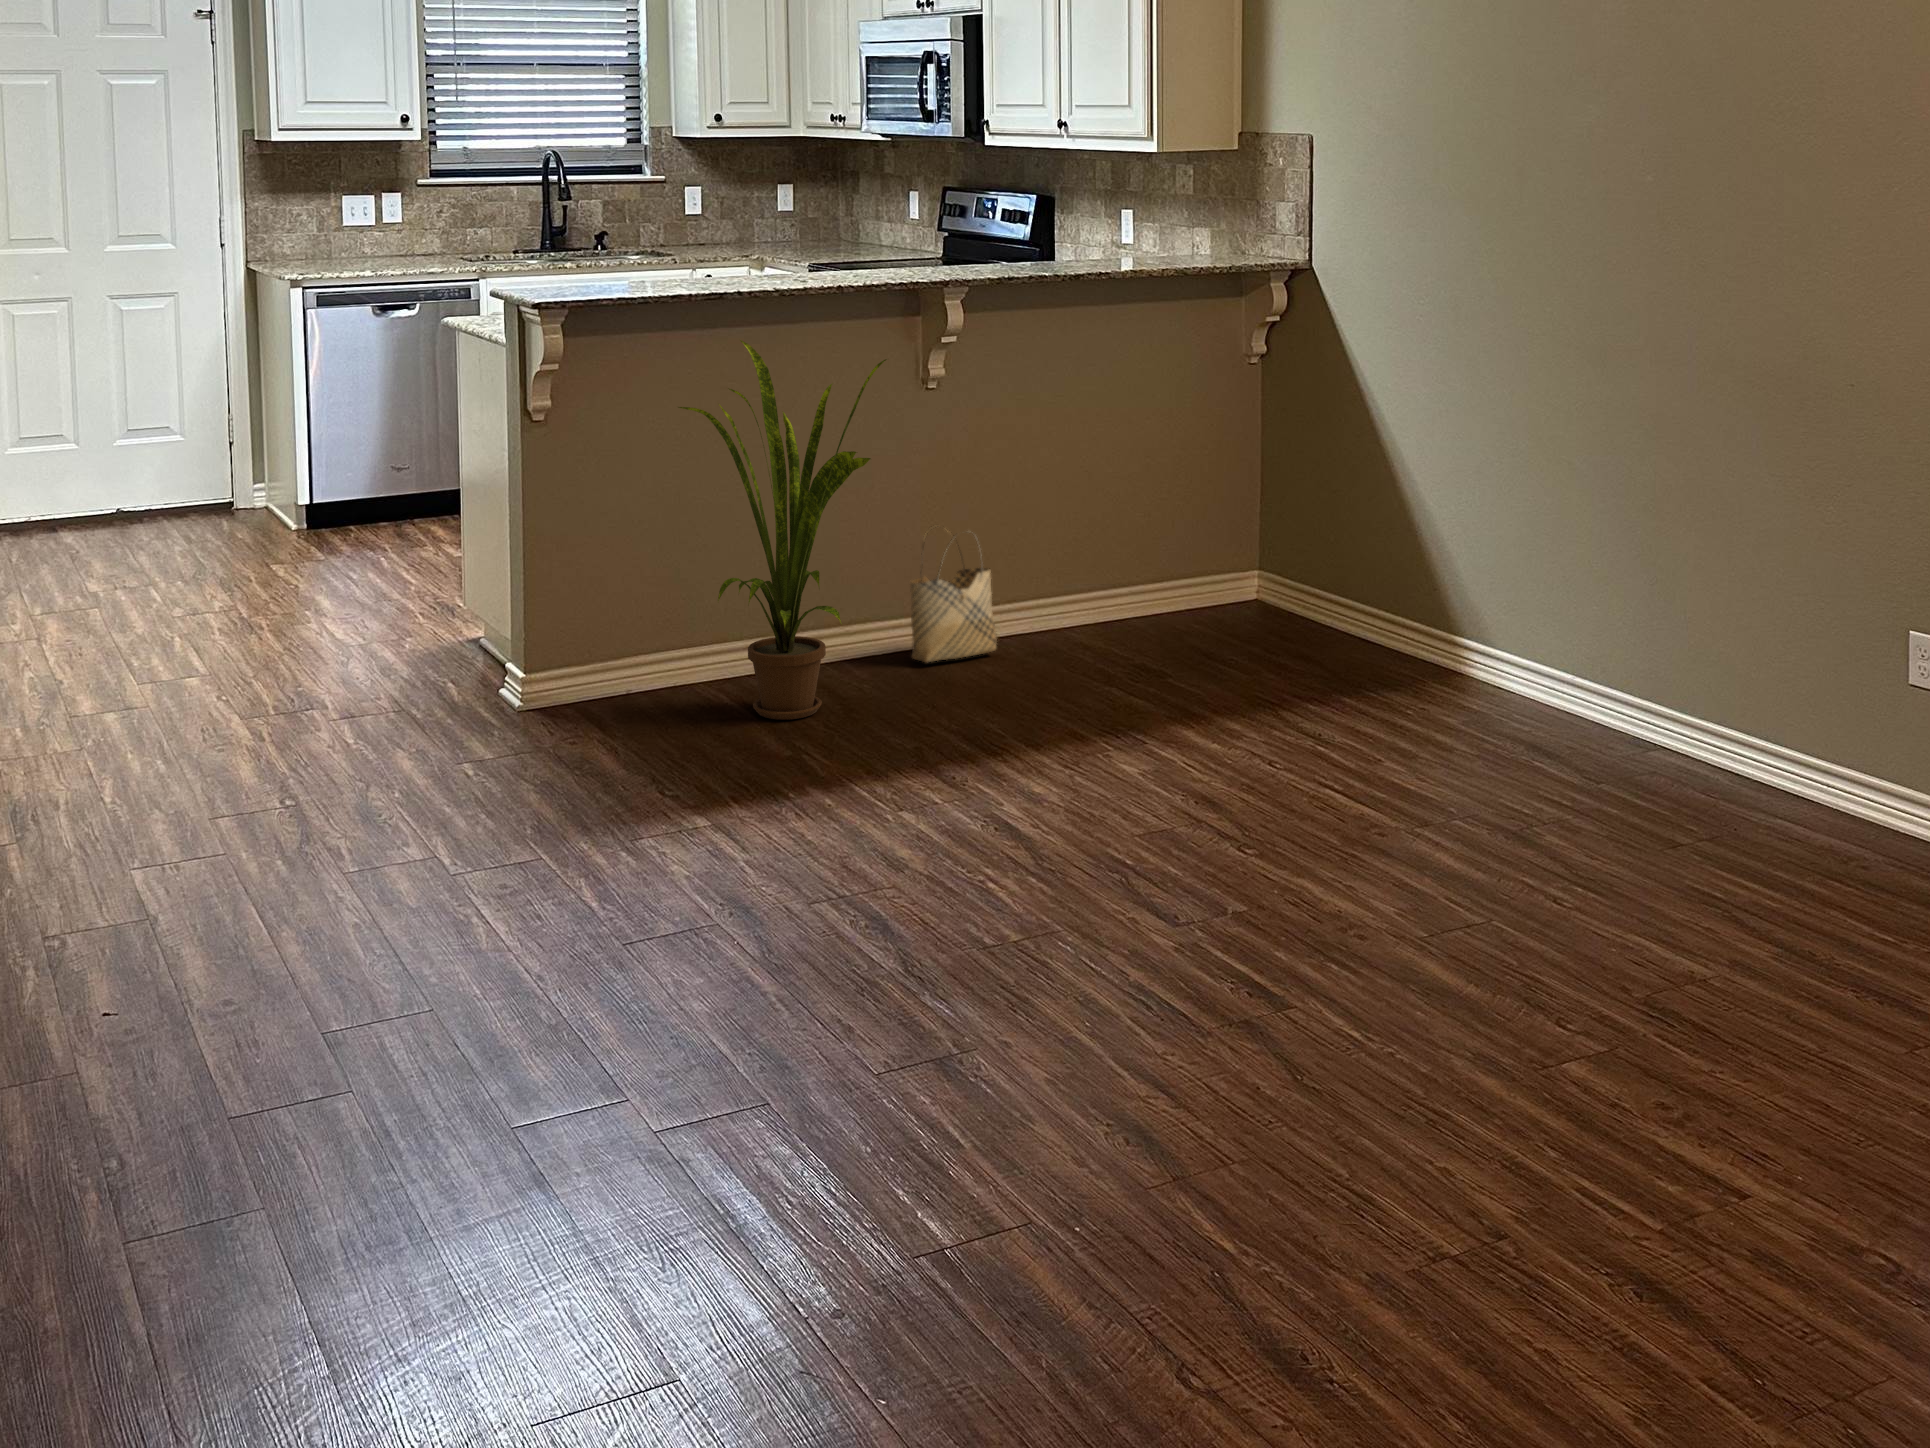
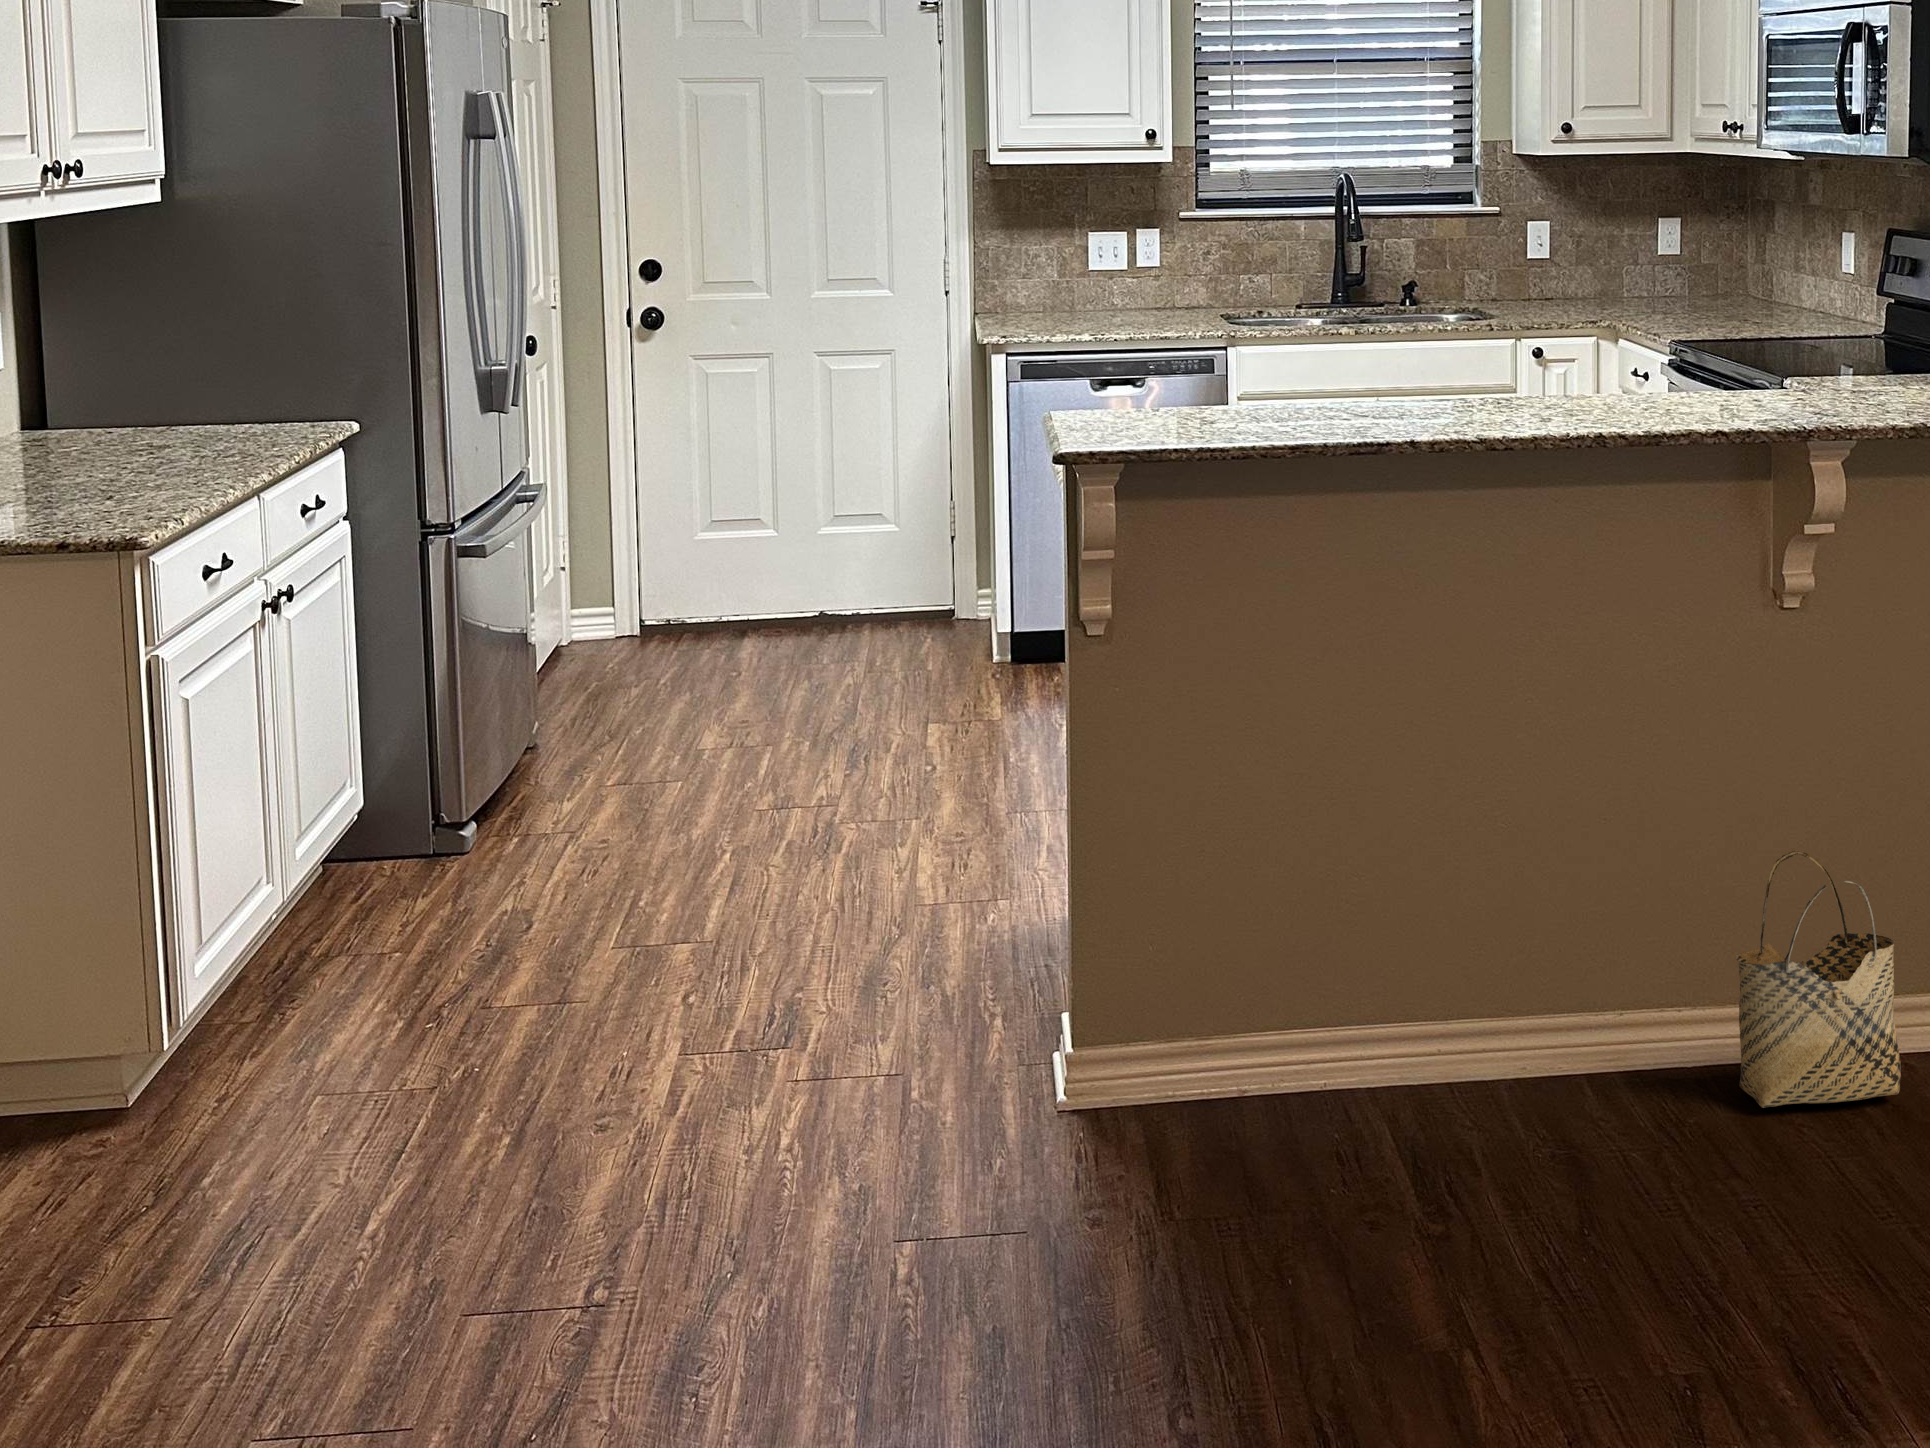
house plant: present [678,340,887,720] -> none [1280,516,1668,1229]

